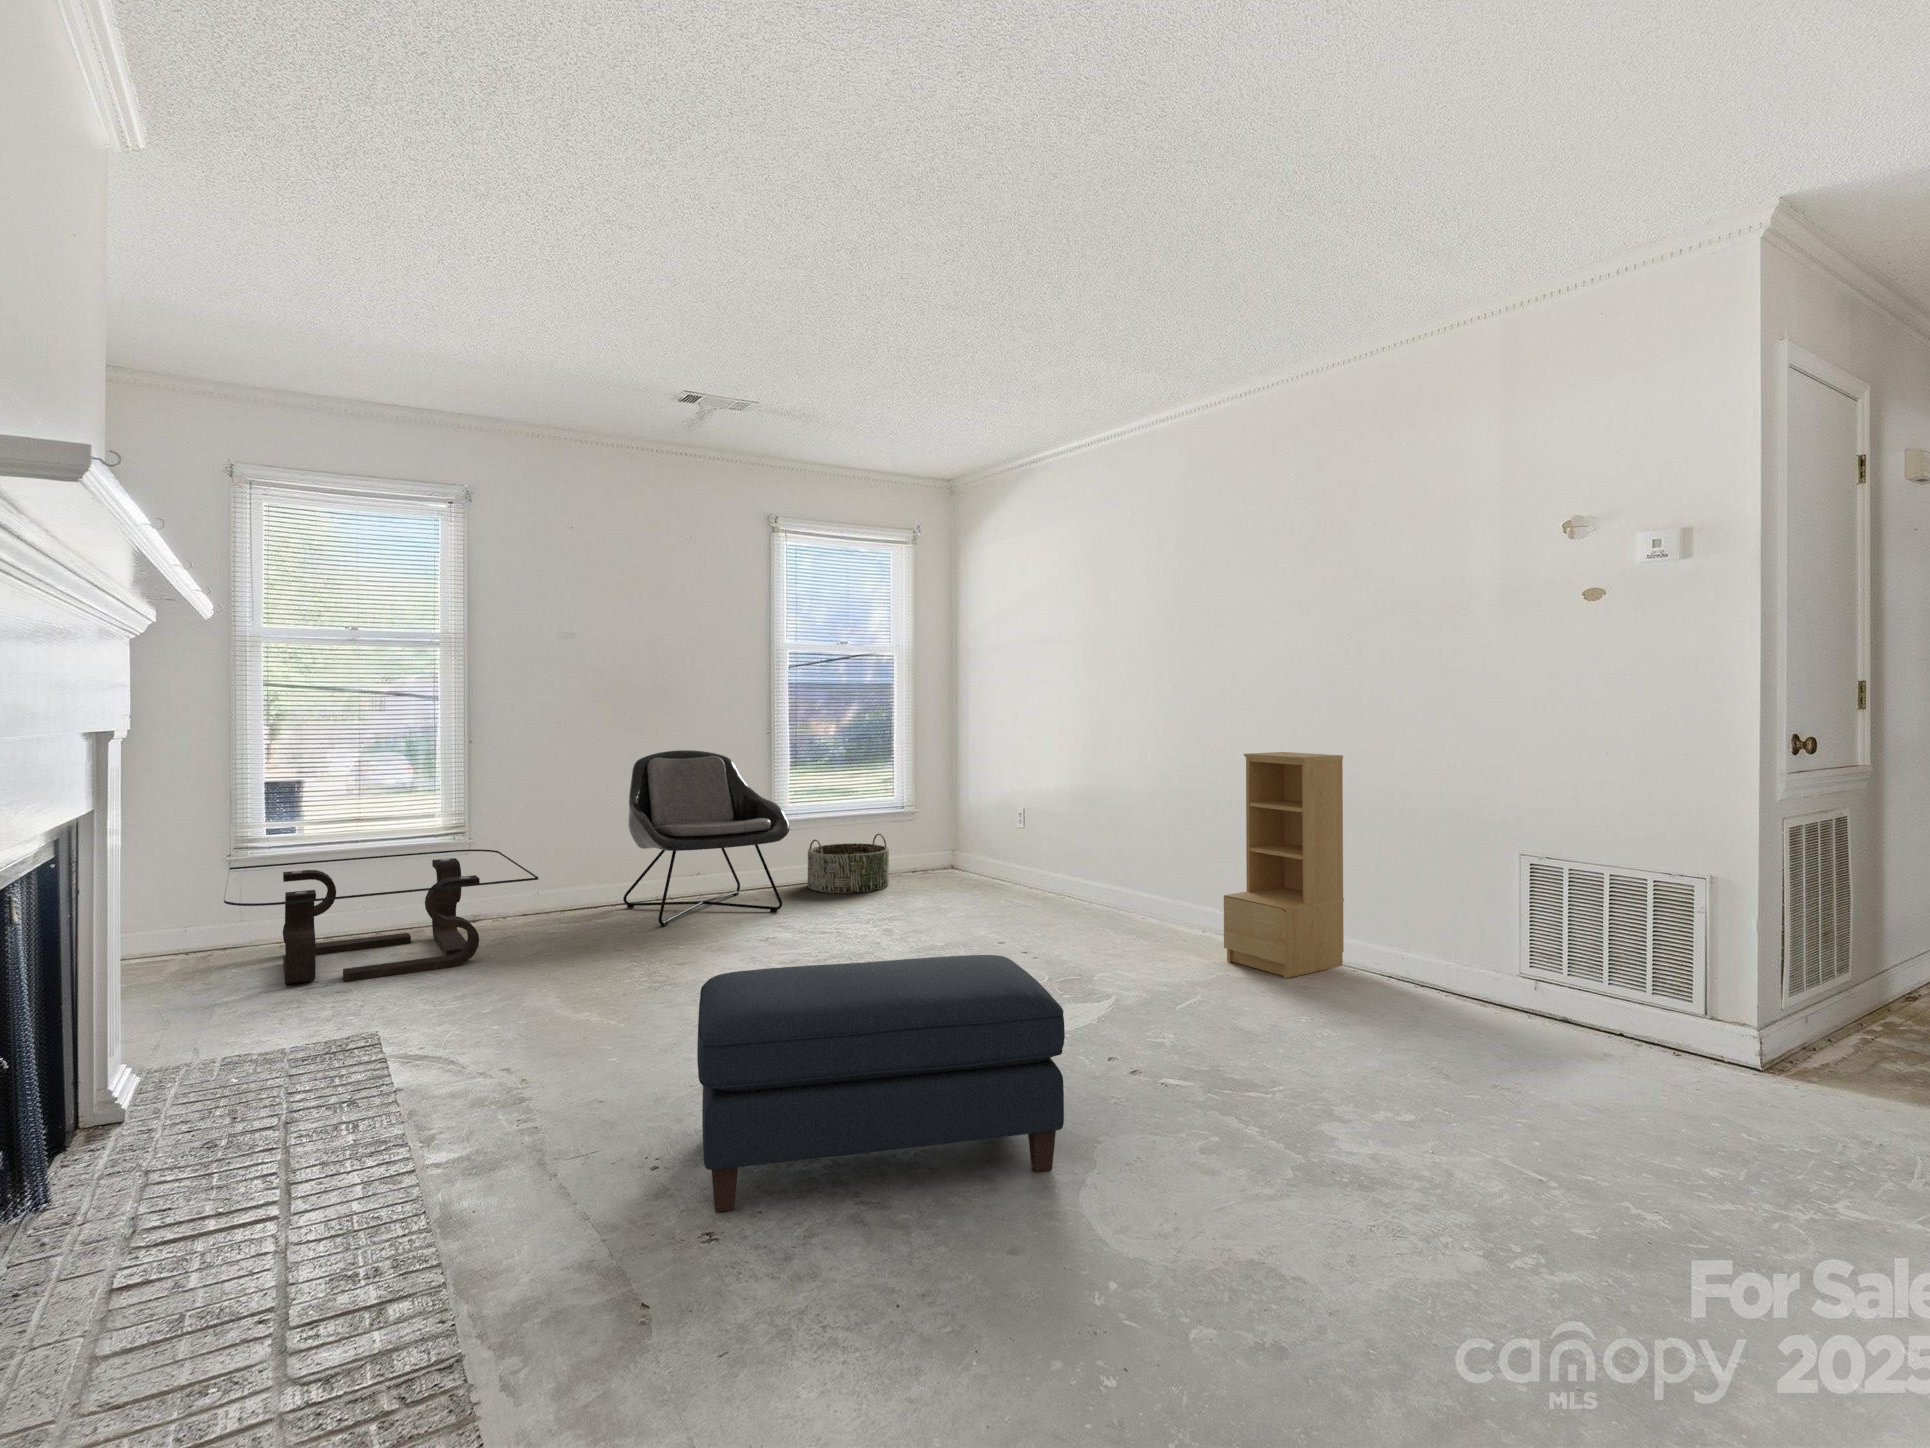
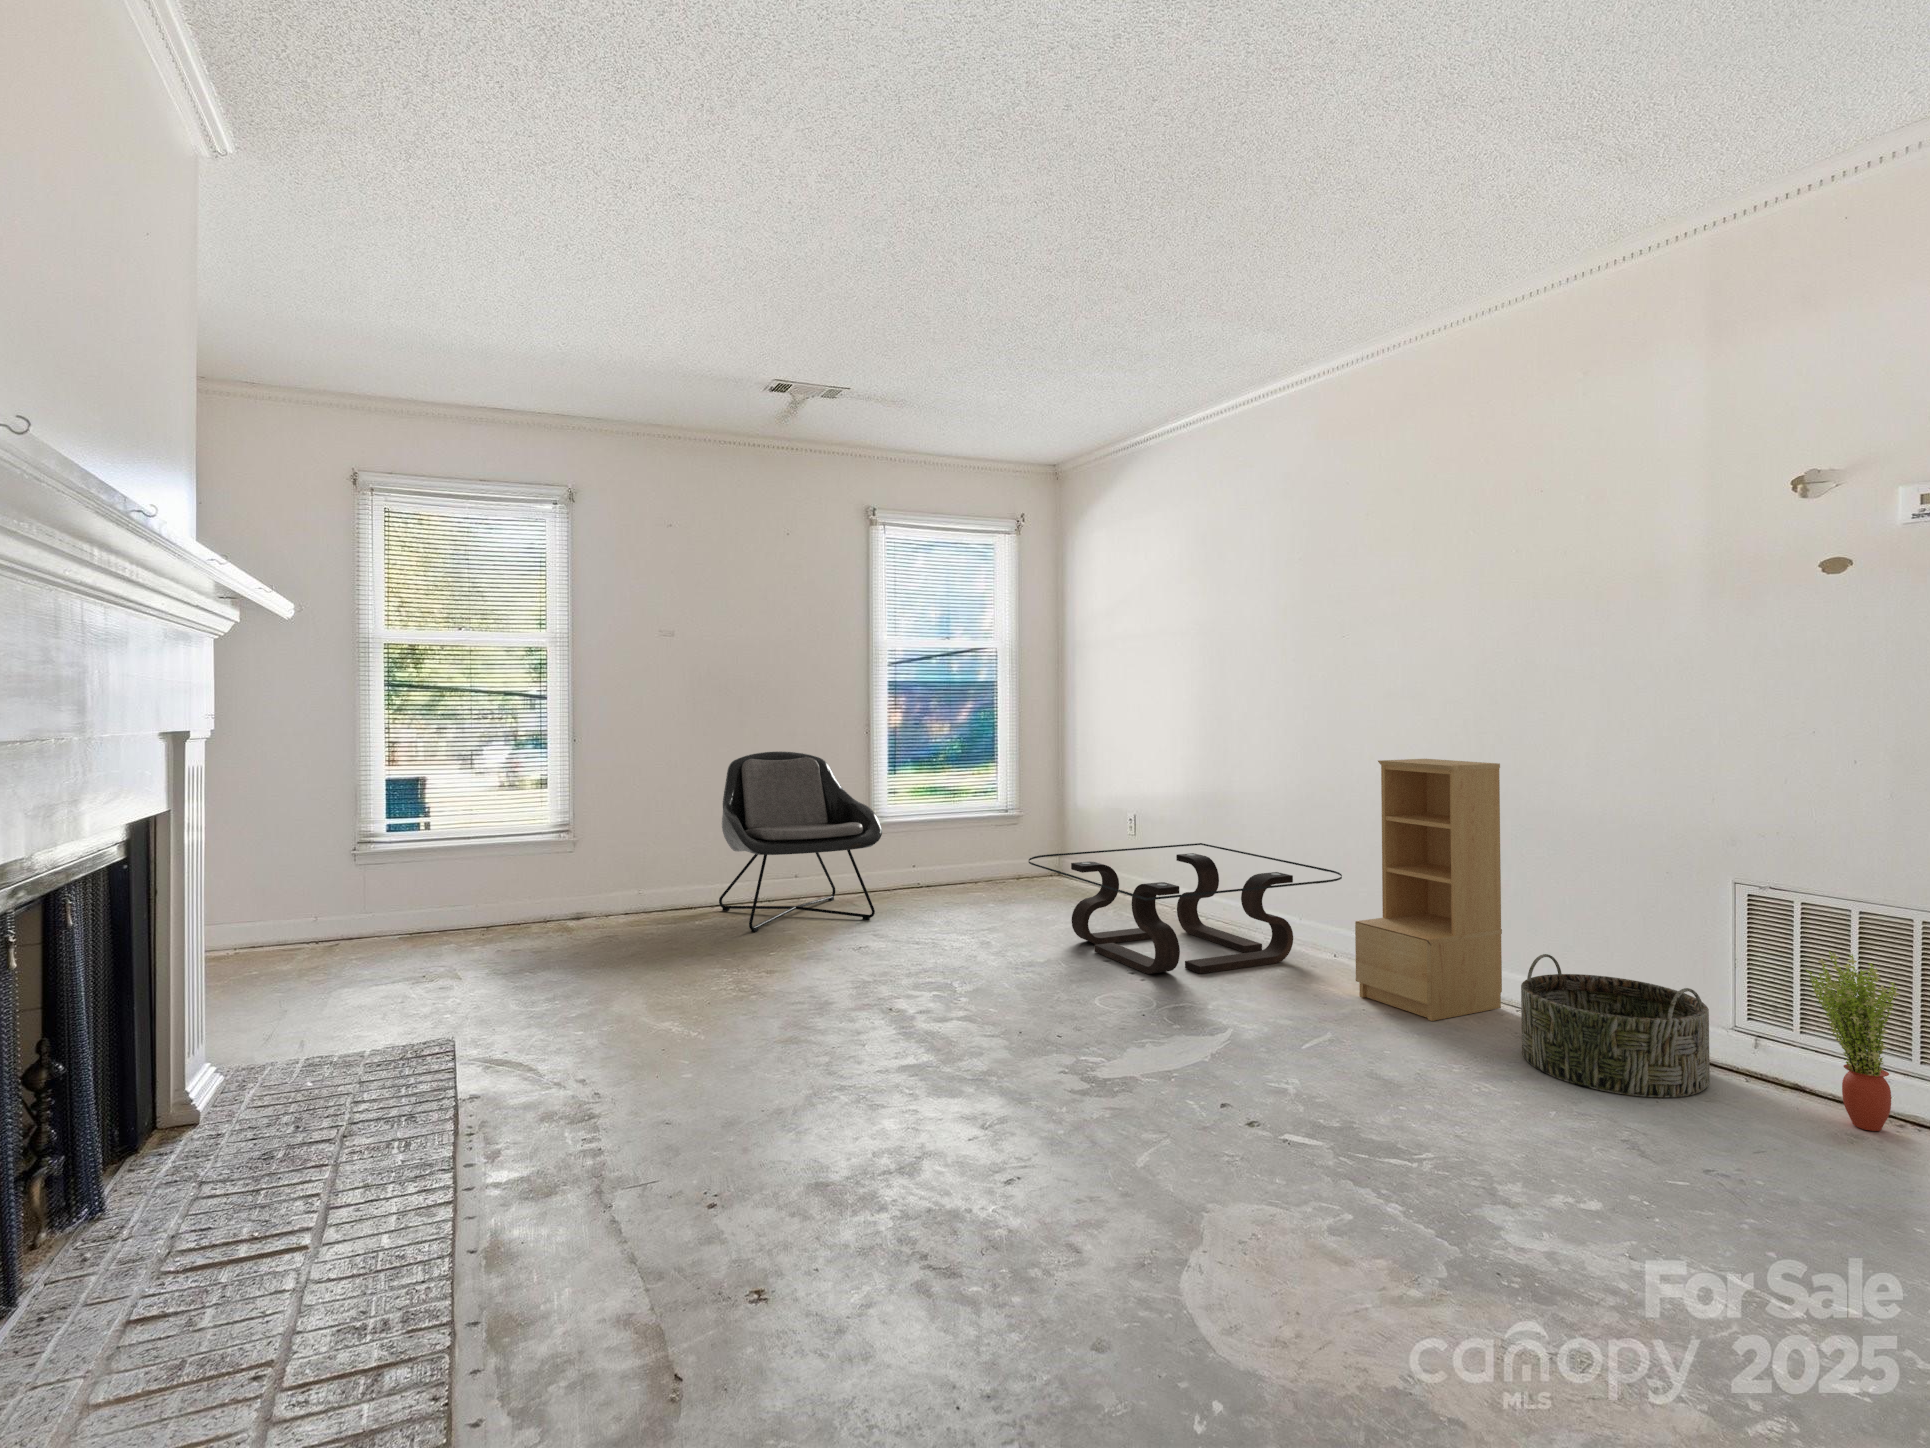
basket: present [808,834,889,893] -> present [1521,954,1710,1097]
coffee table: present [224,849,538,984] -> present [1029,843,1342,974]
potted plant: none [1568,902,1633,1043] -> present [1805,952,1899,1131]
ottoman: present [697,955,1065,1212] -> none [733,991,1157,1281]

